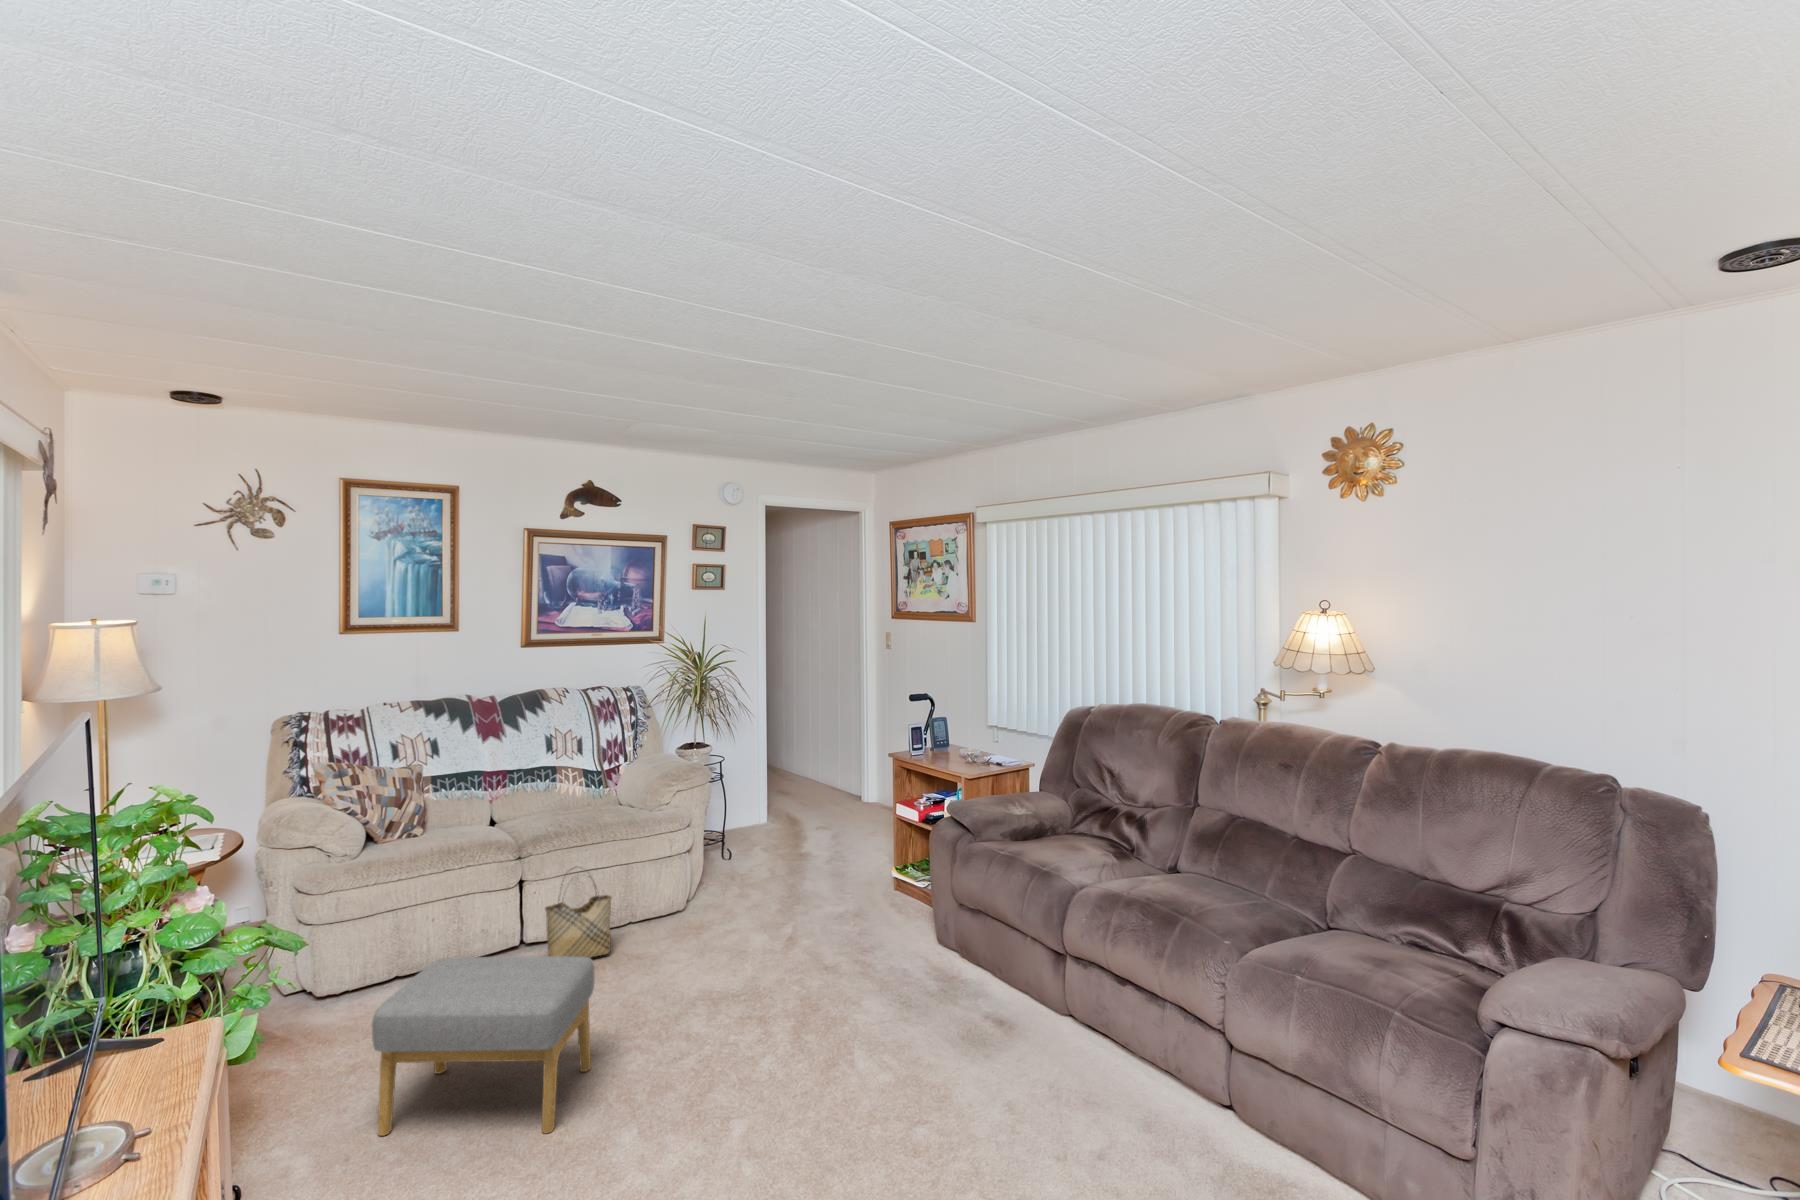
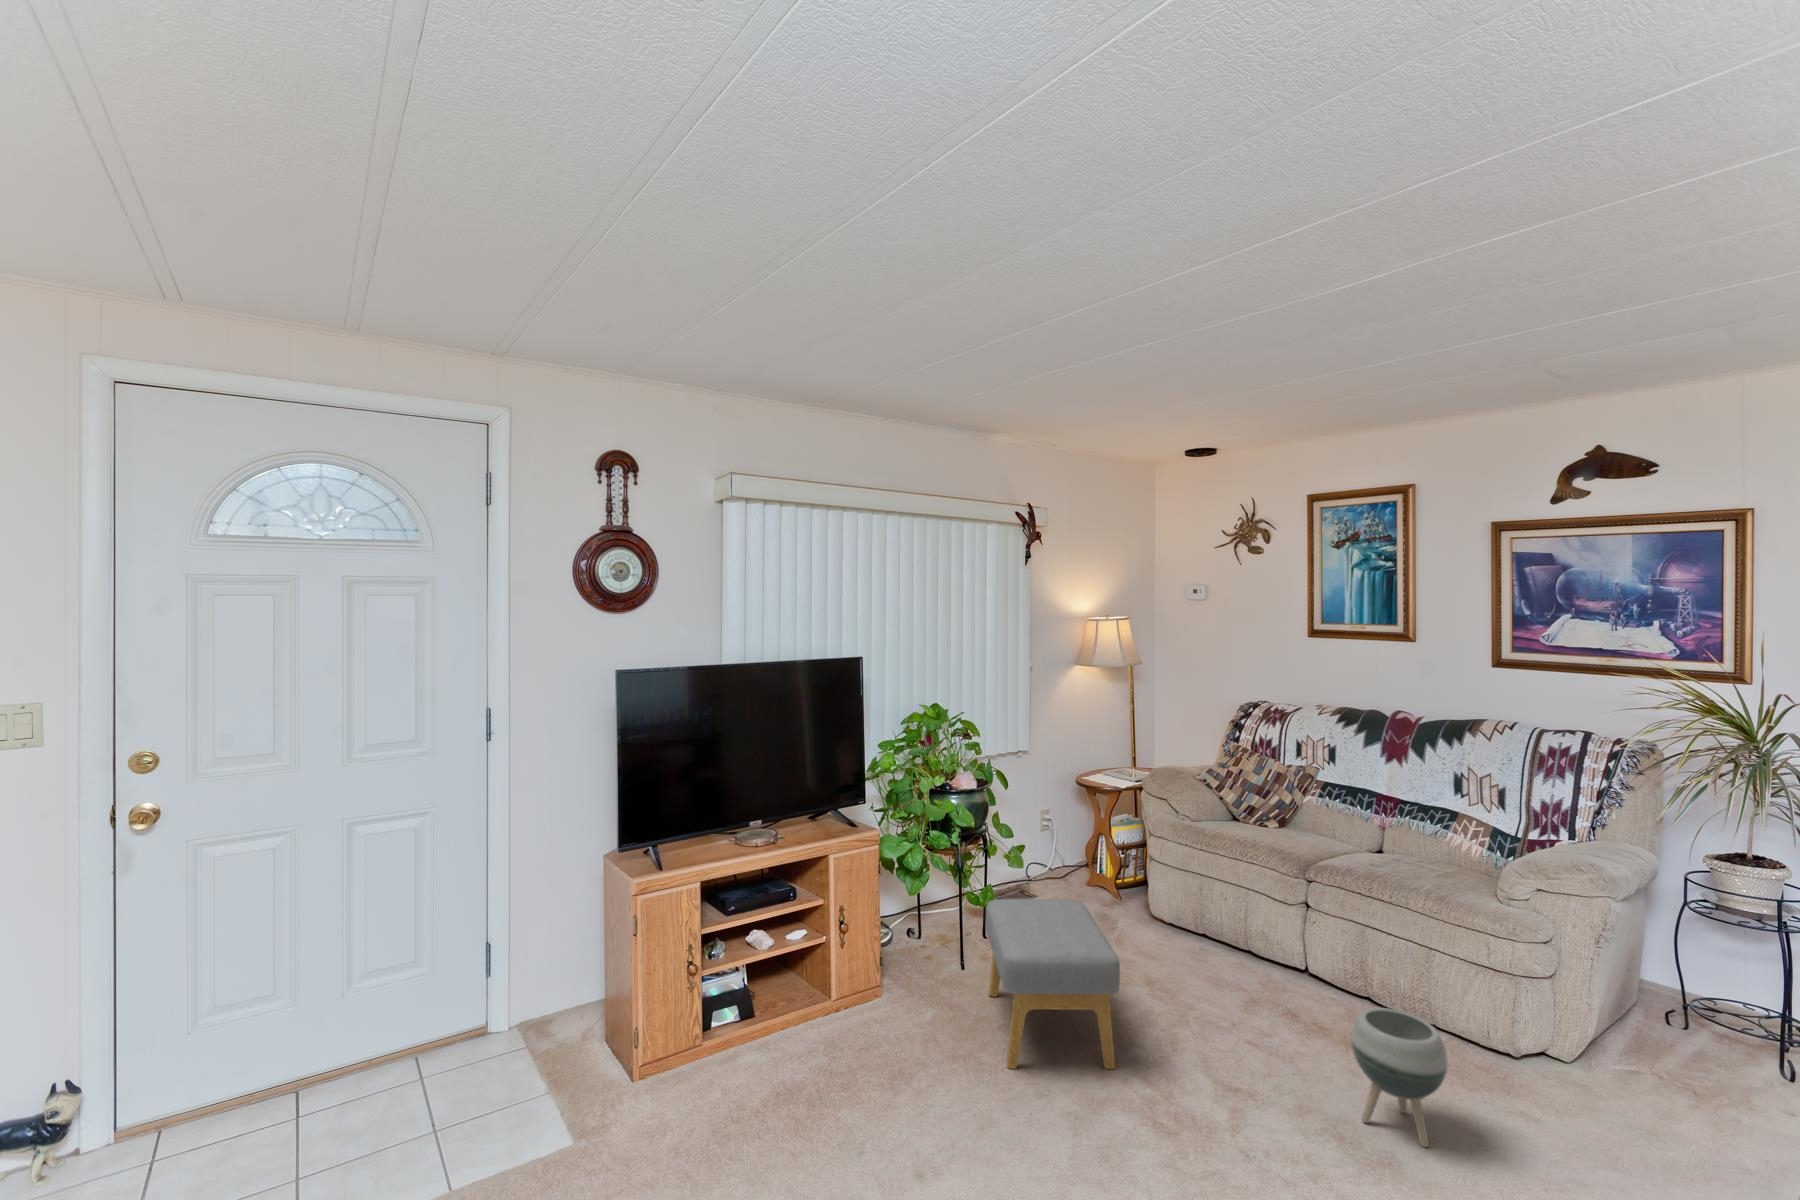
woven basket: present [545,876,612,958] -> none [1284,913,1364,1032]
planter: none [689,888,747,976] -> present [1351,1008,1448,1147]

